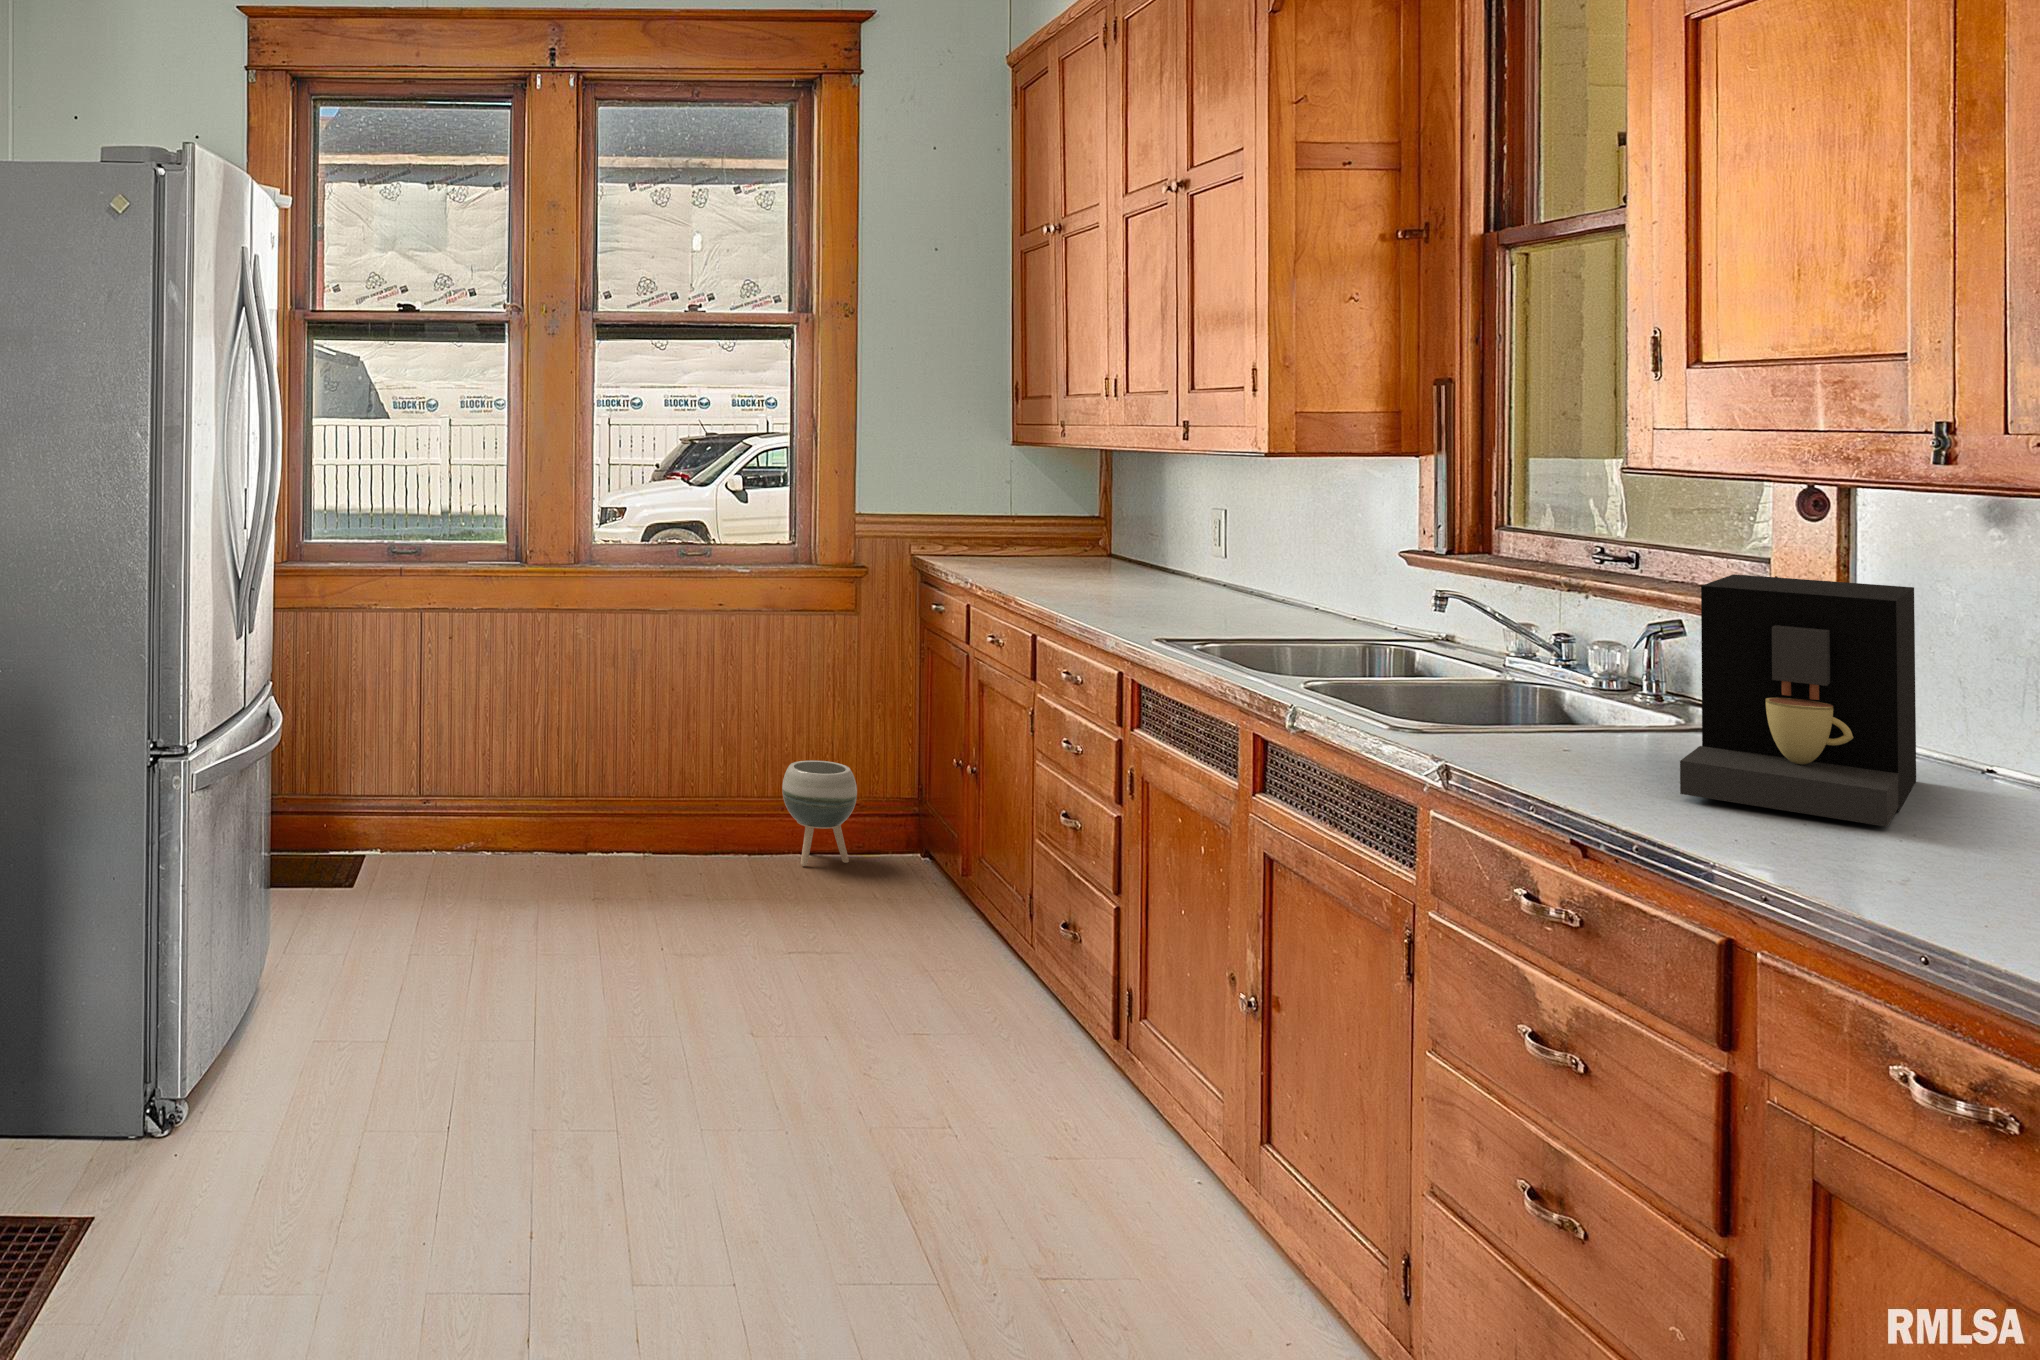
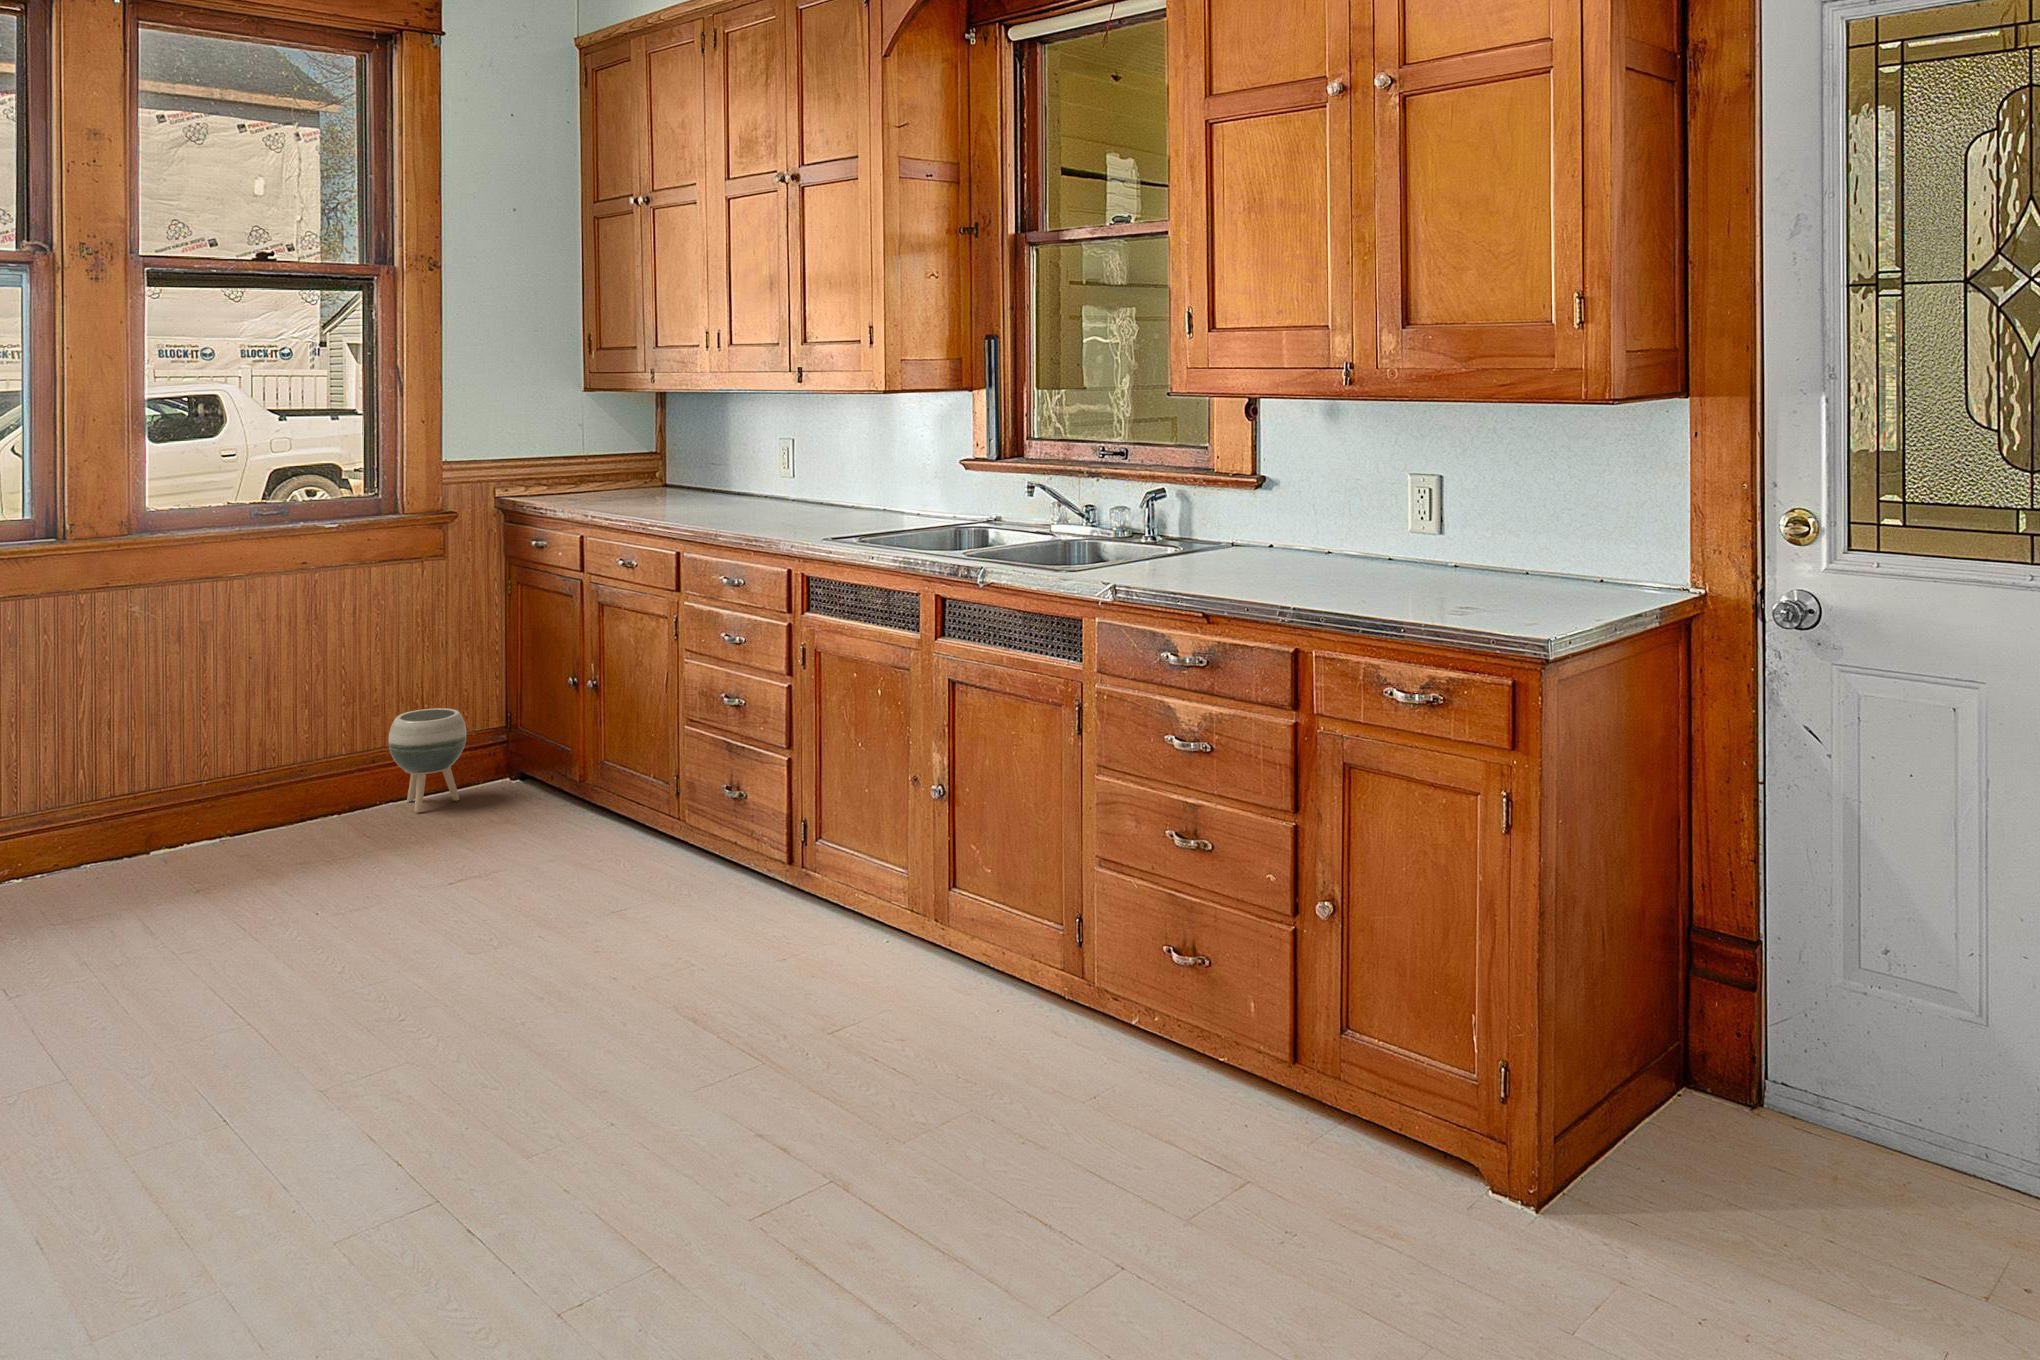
coffee maker: present [1680,574,1916,827] -> none [1222,454,1326,582]

